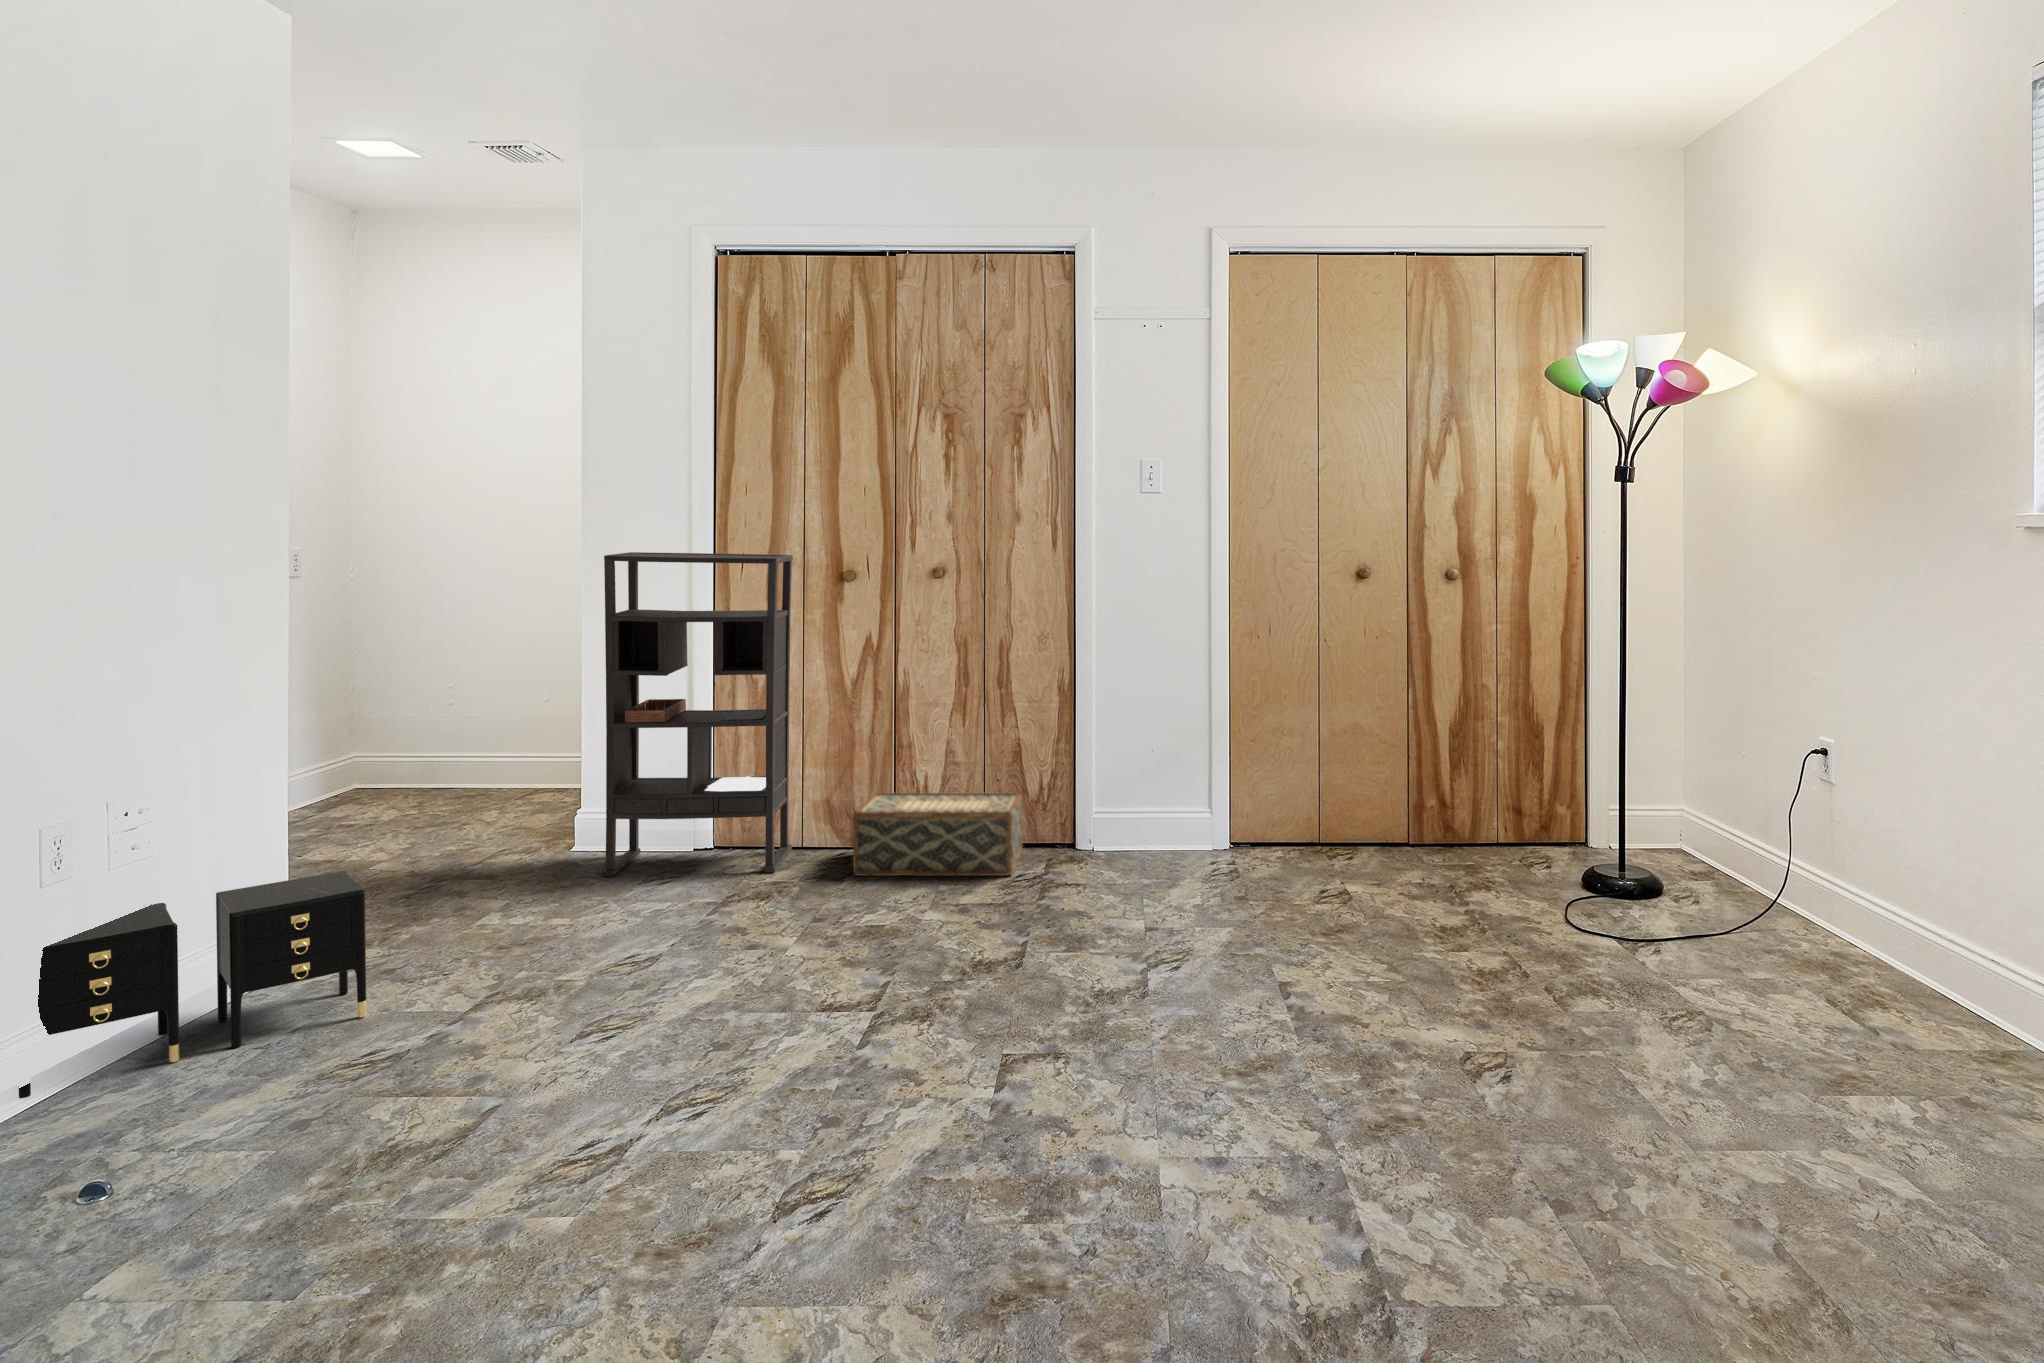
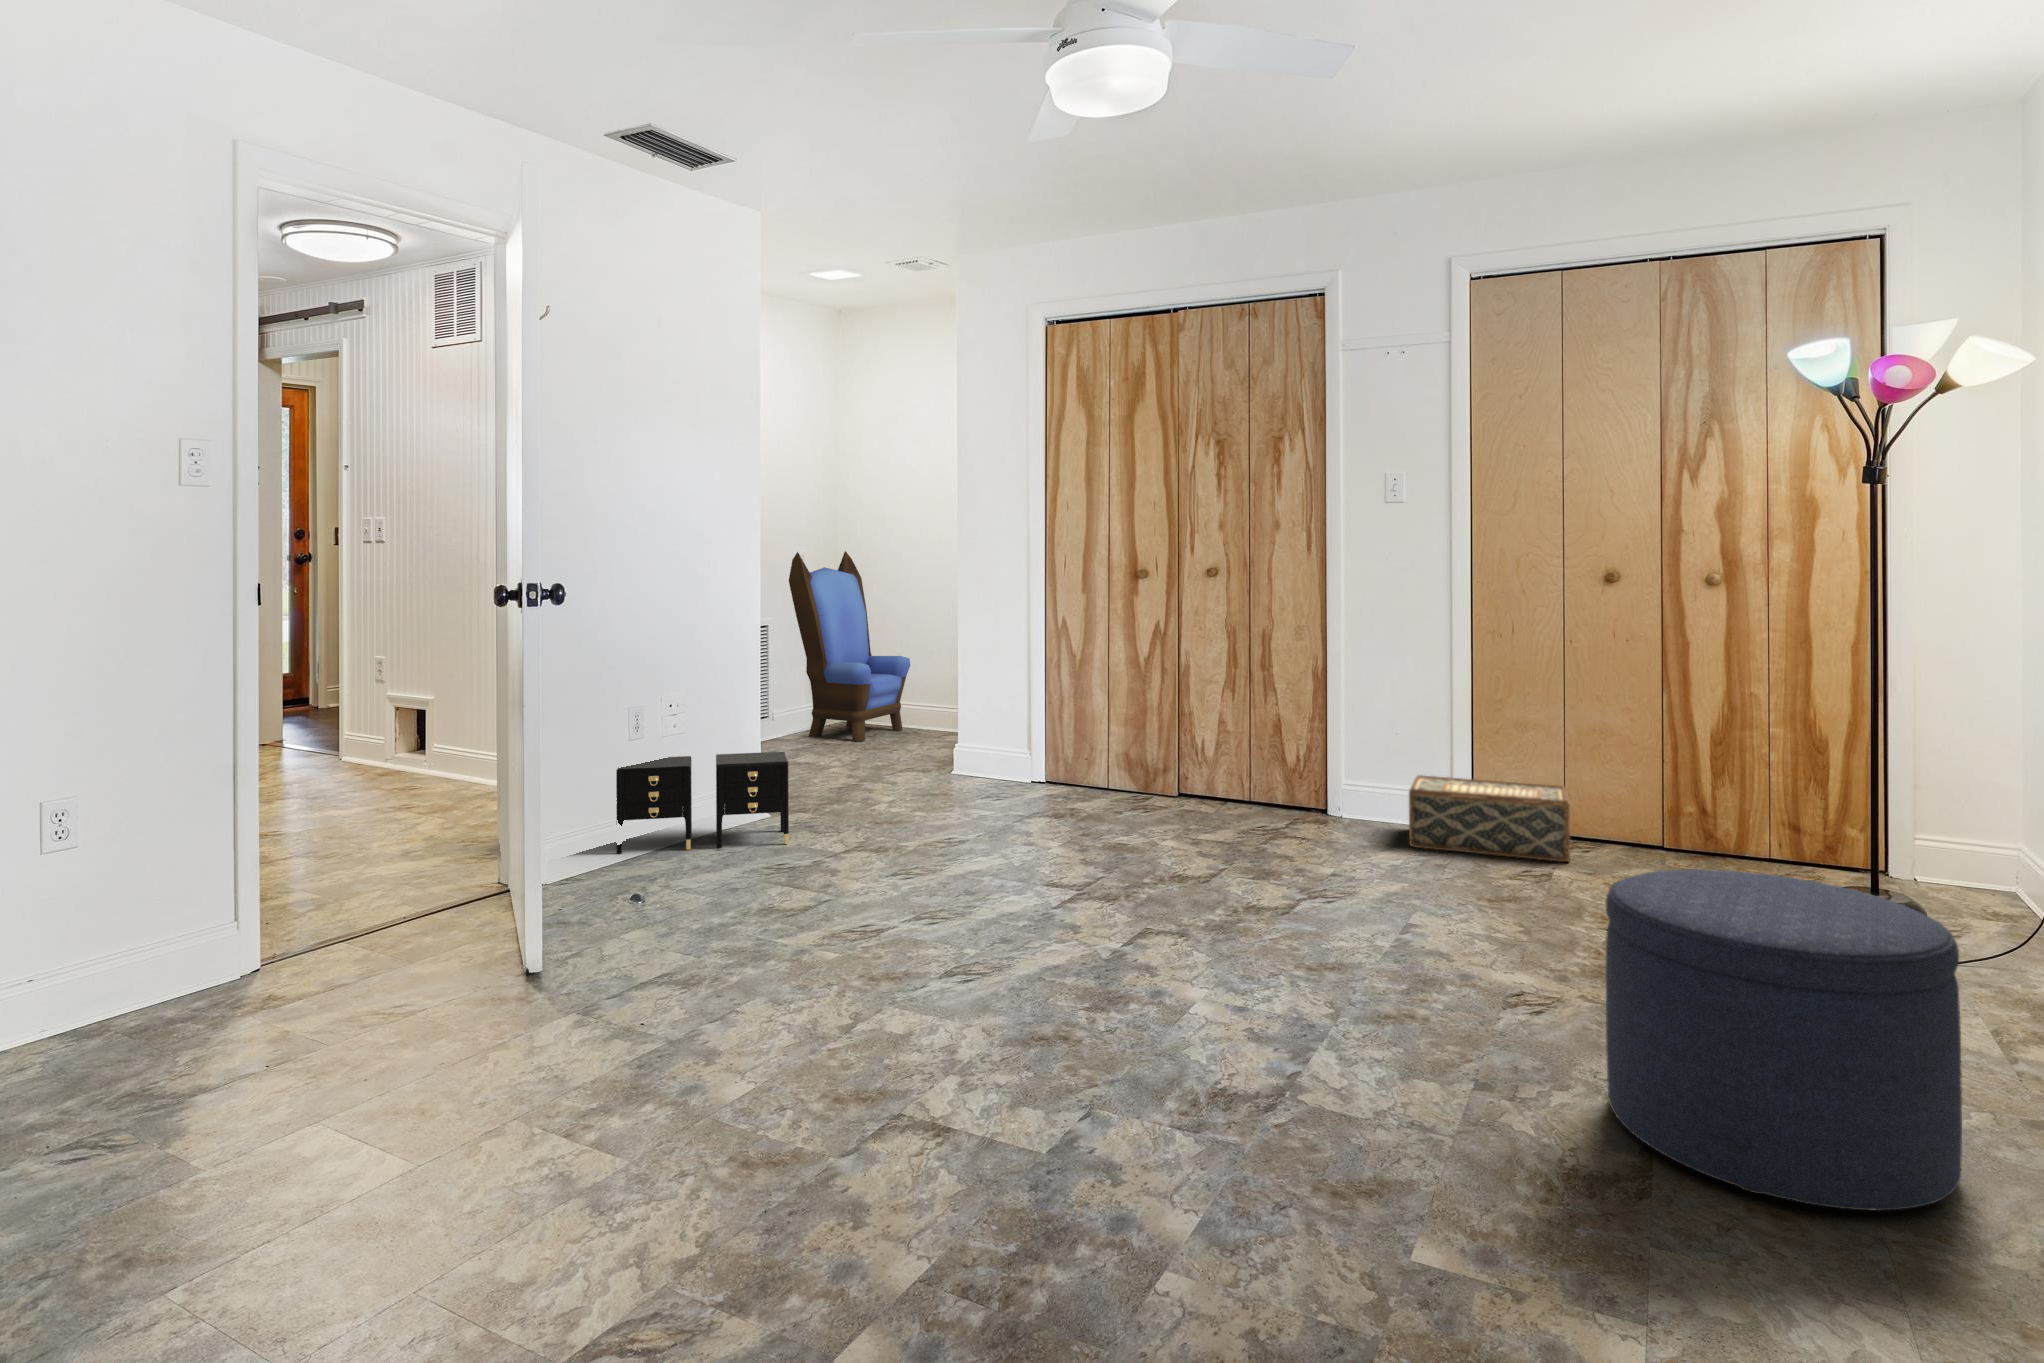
armchair: none [264,541,468,817] -> present [789,551,910,741]
bookshelf: present [602,552,793,877] -> none [962,554,1099,801]
woven basket: present [853,793,1023,876] -> present [1409,775,1570,862]
ottoman: none [1600,902,1931,1257] -> present [1606,869,1962,1211]

